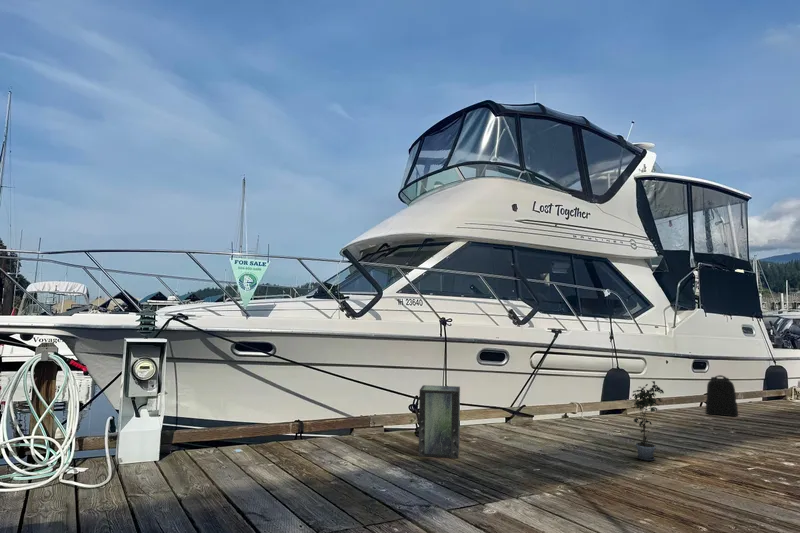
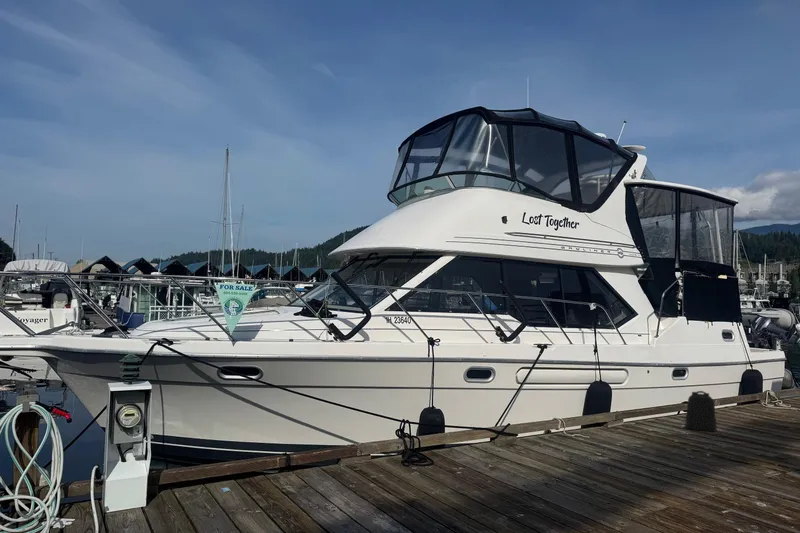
potted plant: present [630,381,664,461] -> none [610,422,645,500]
storage box: present [419,385,460,458] -> none [404,422,446,499]

